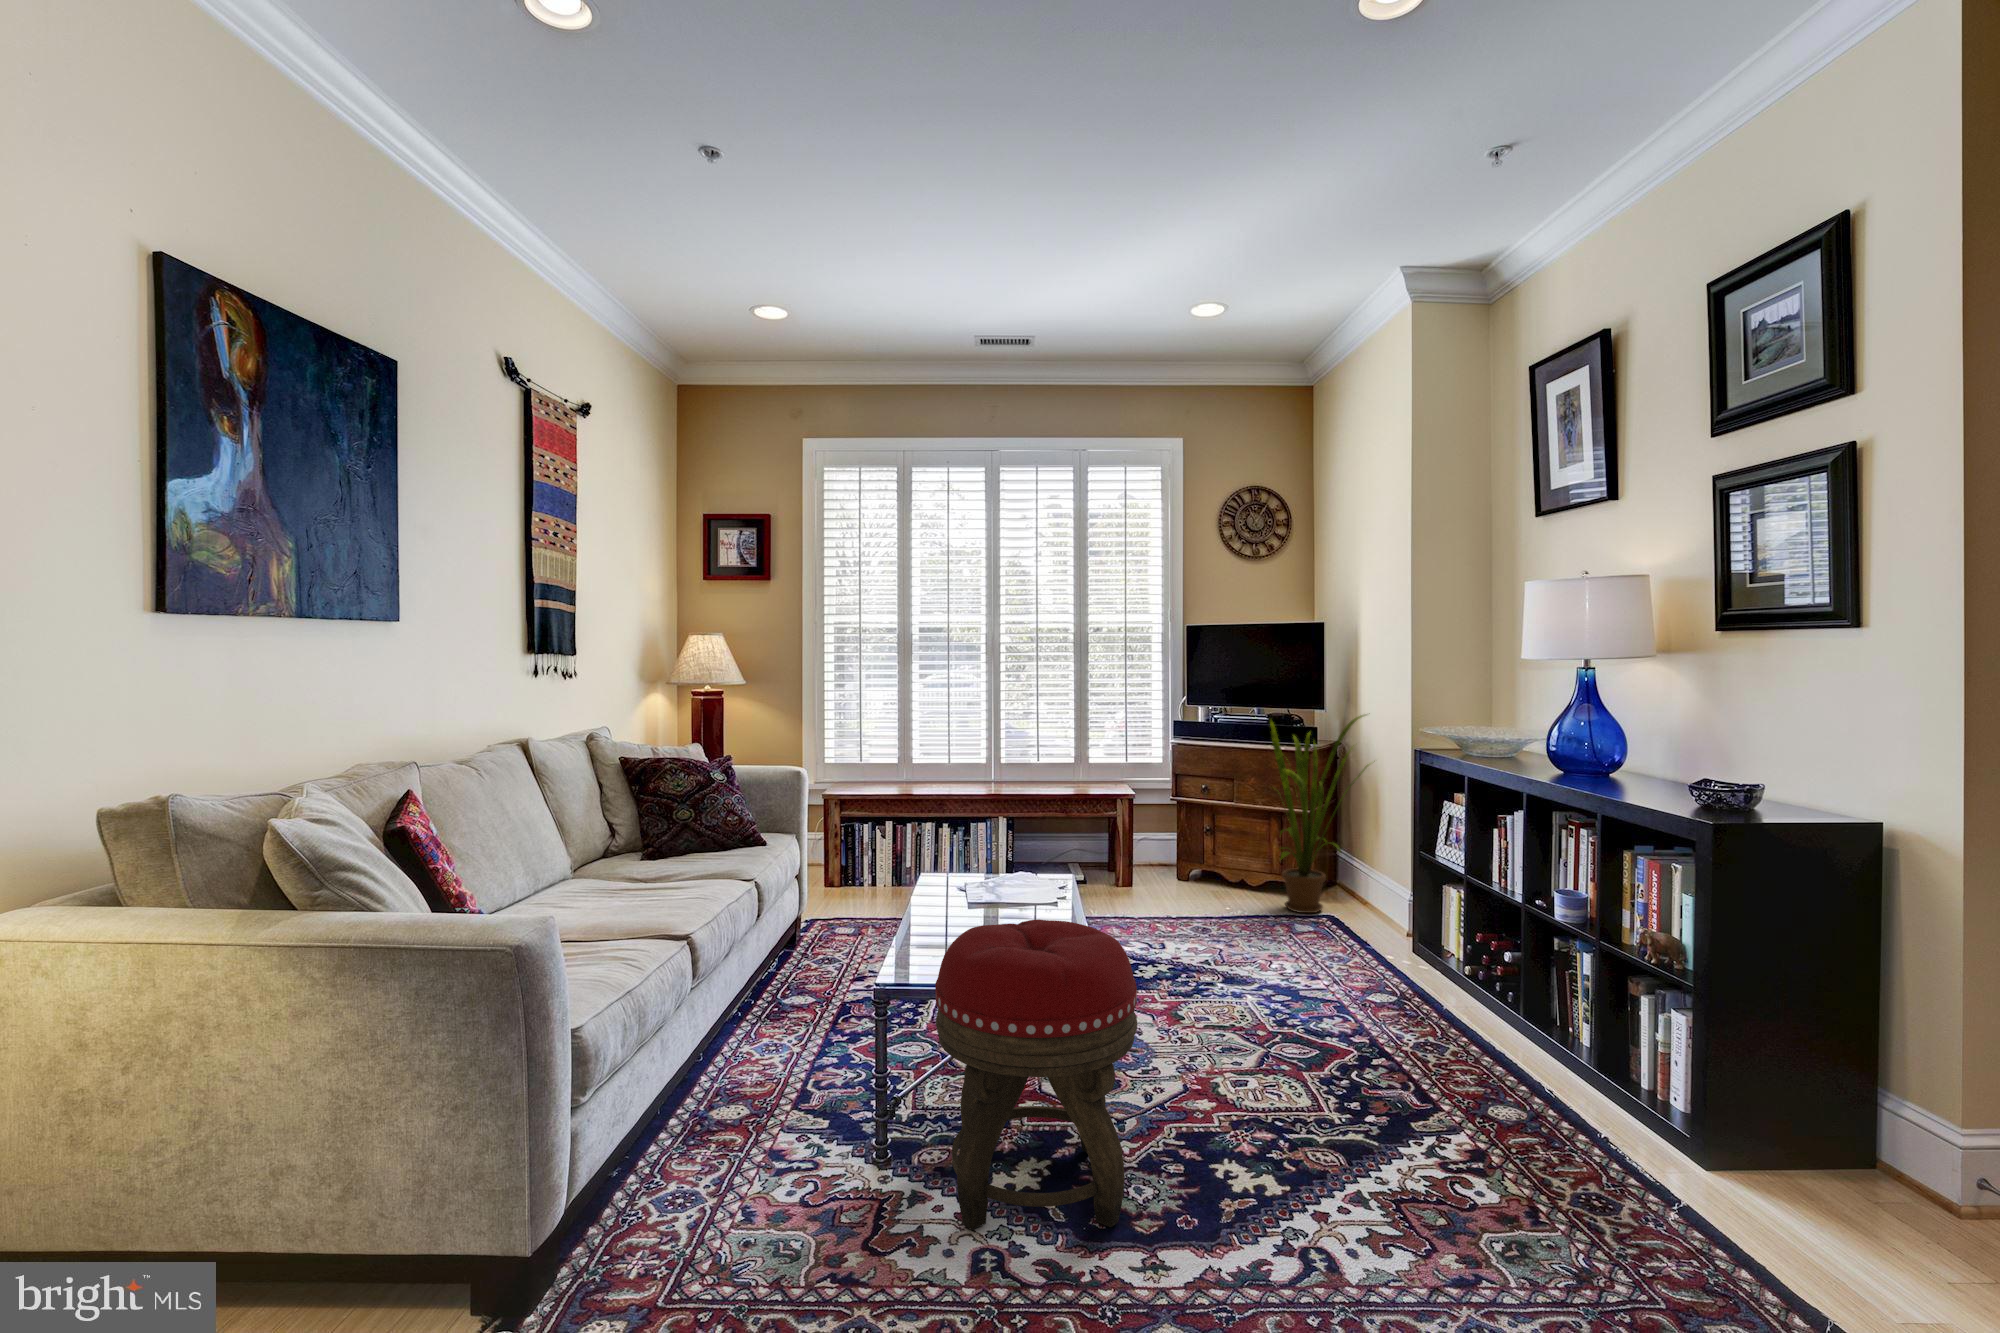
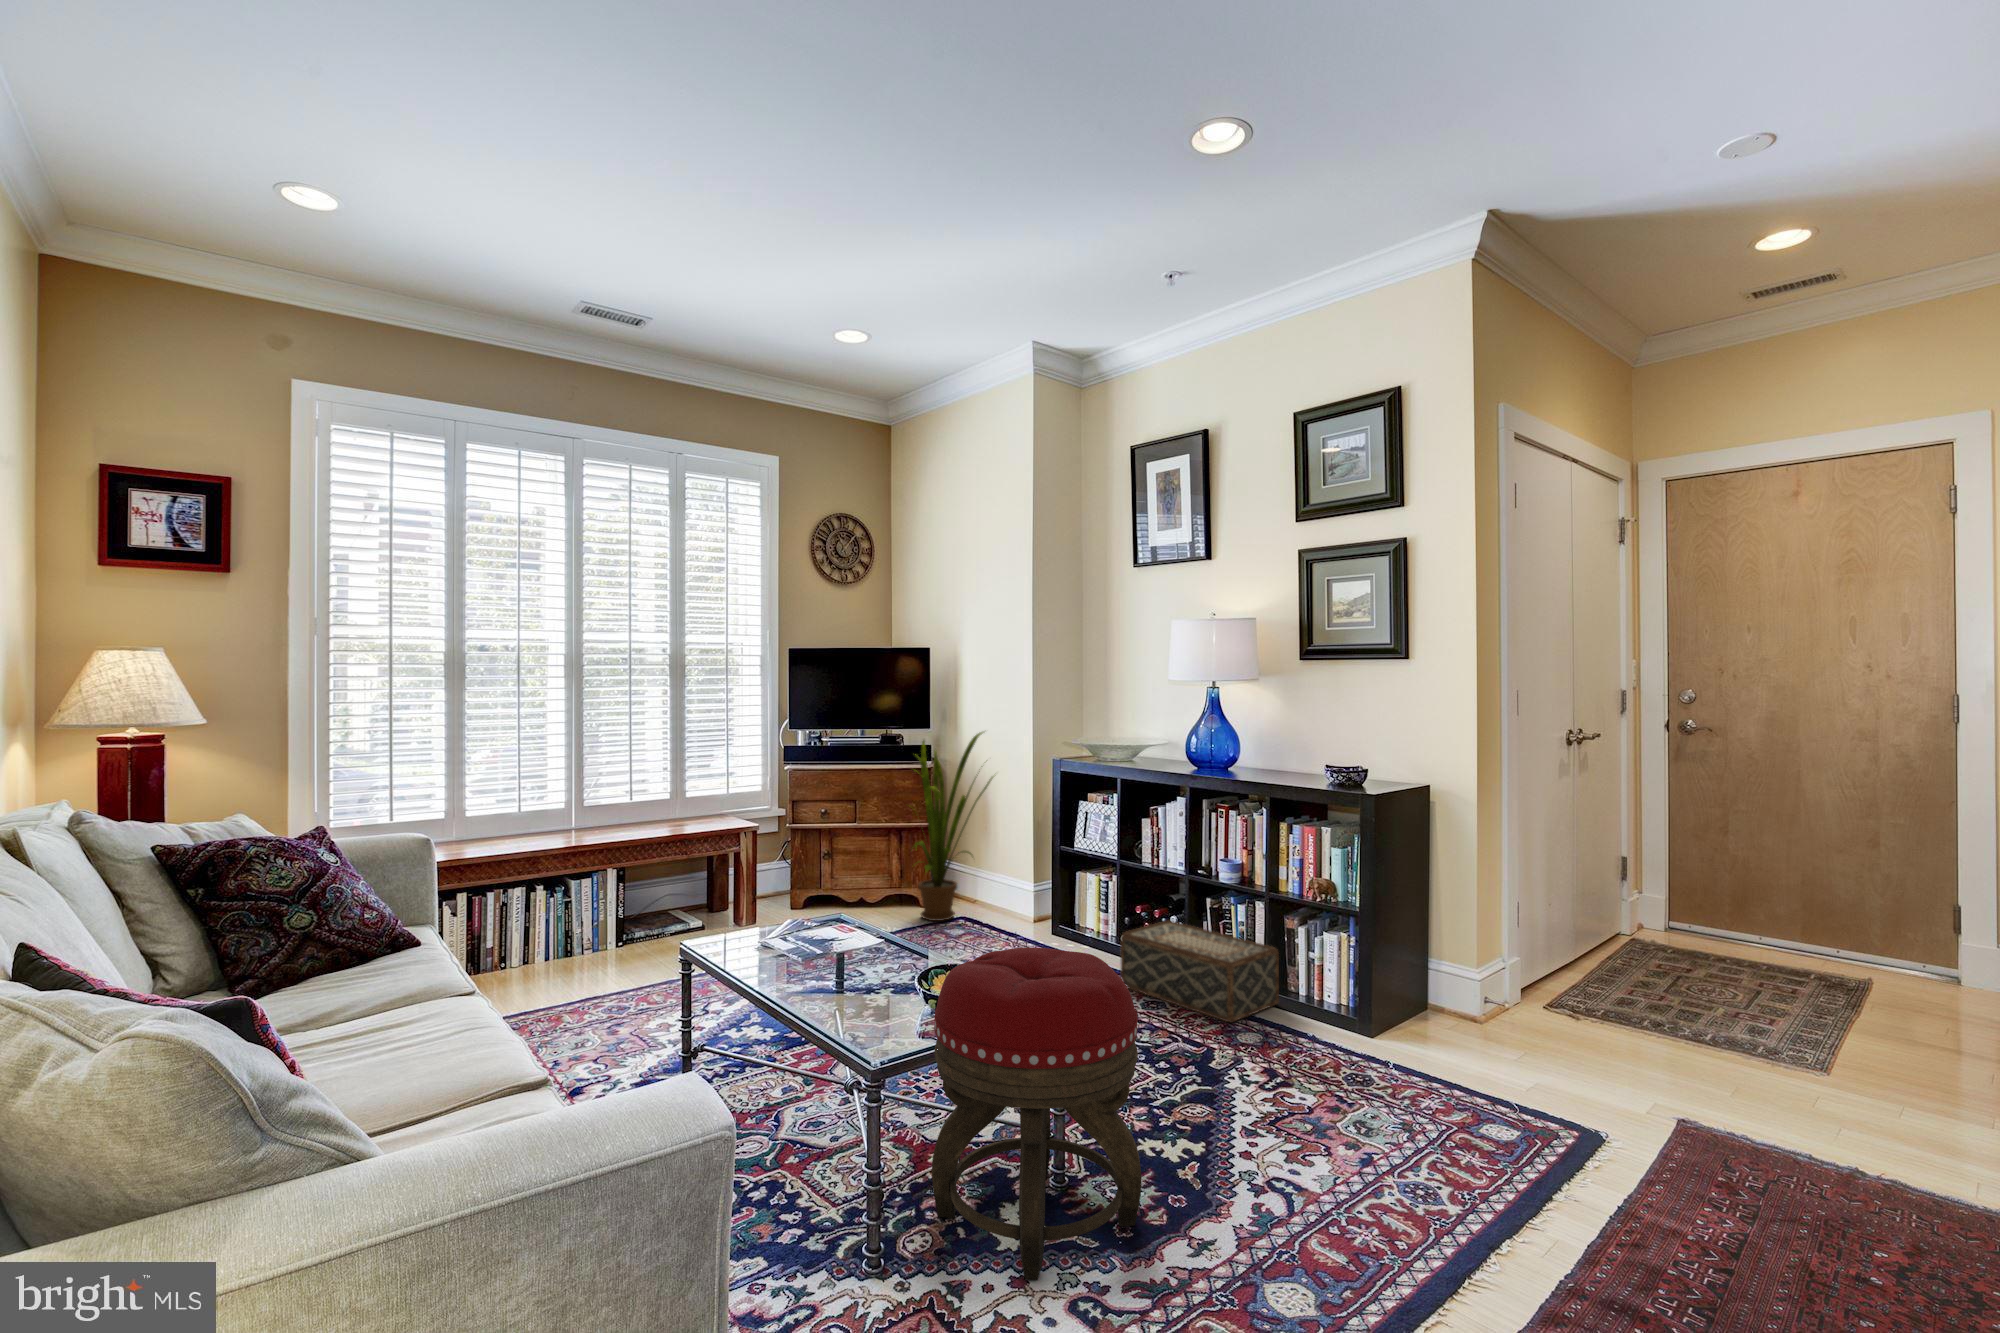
woven basket: none [1416,953,1606,1088] -> present [1121,920,1279,1022]

